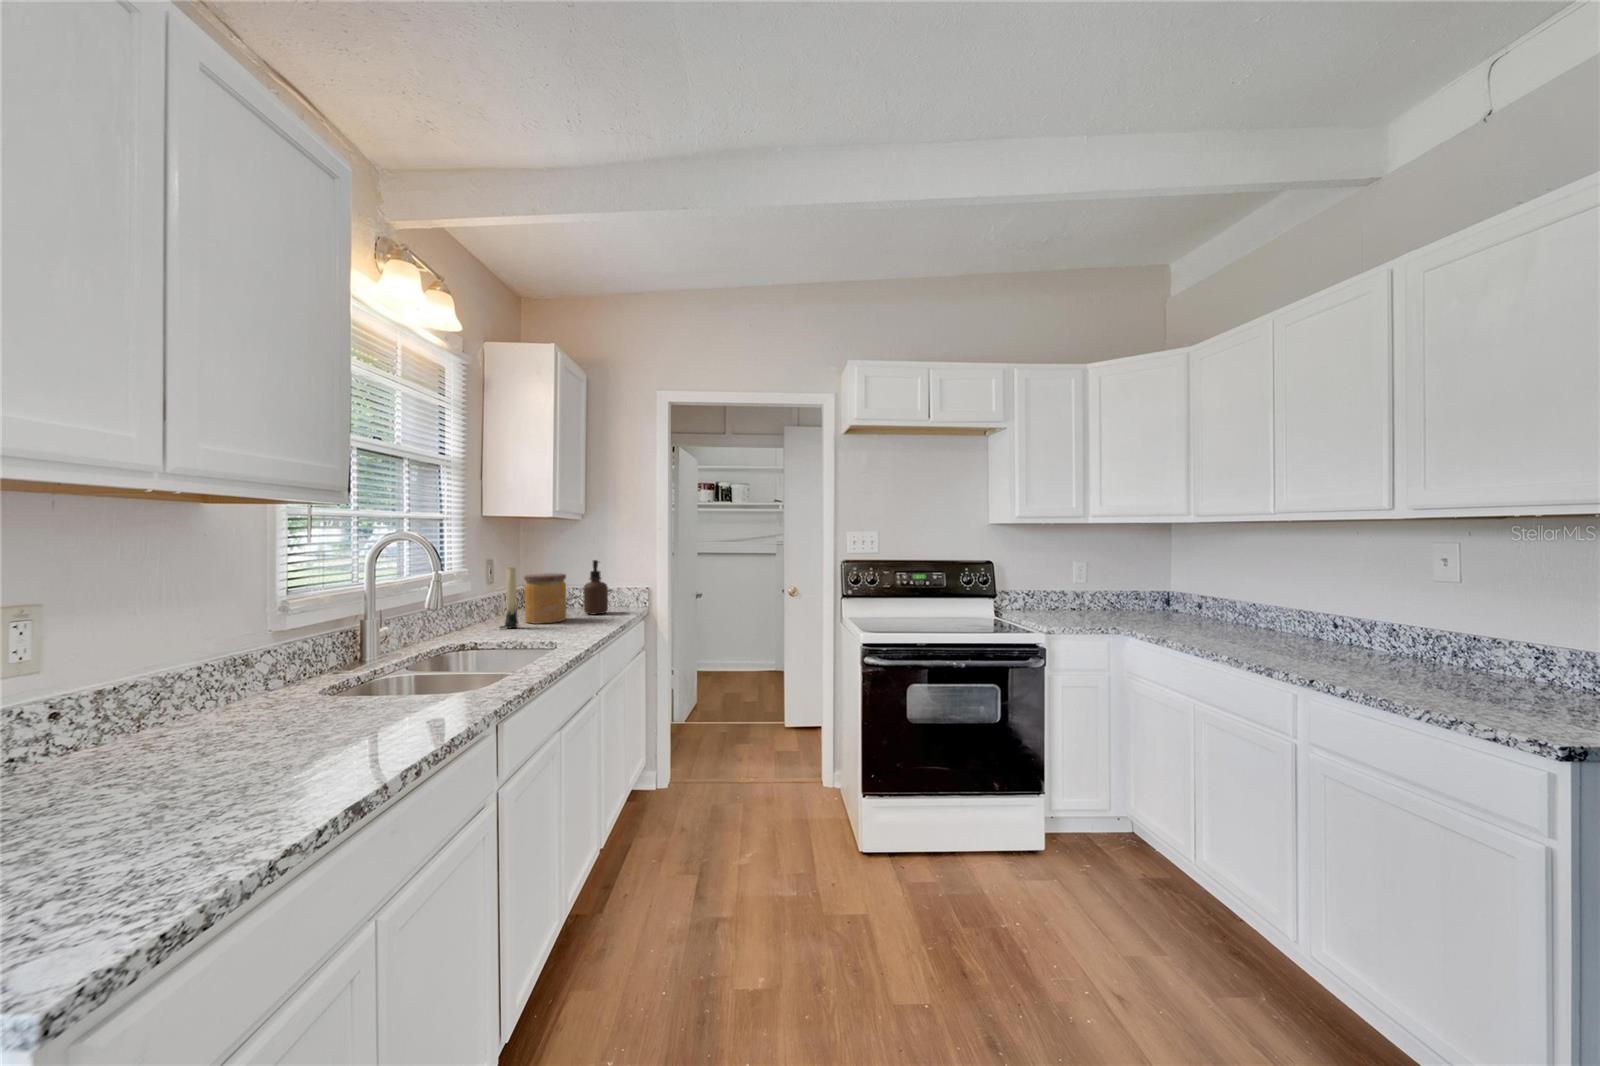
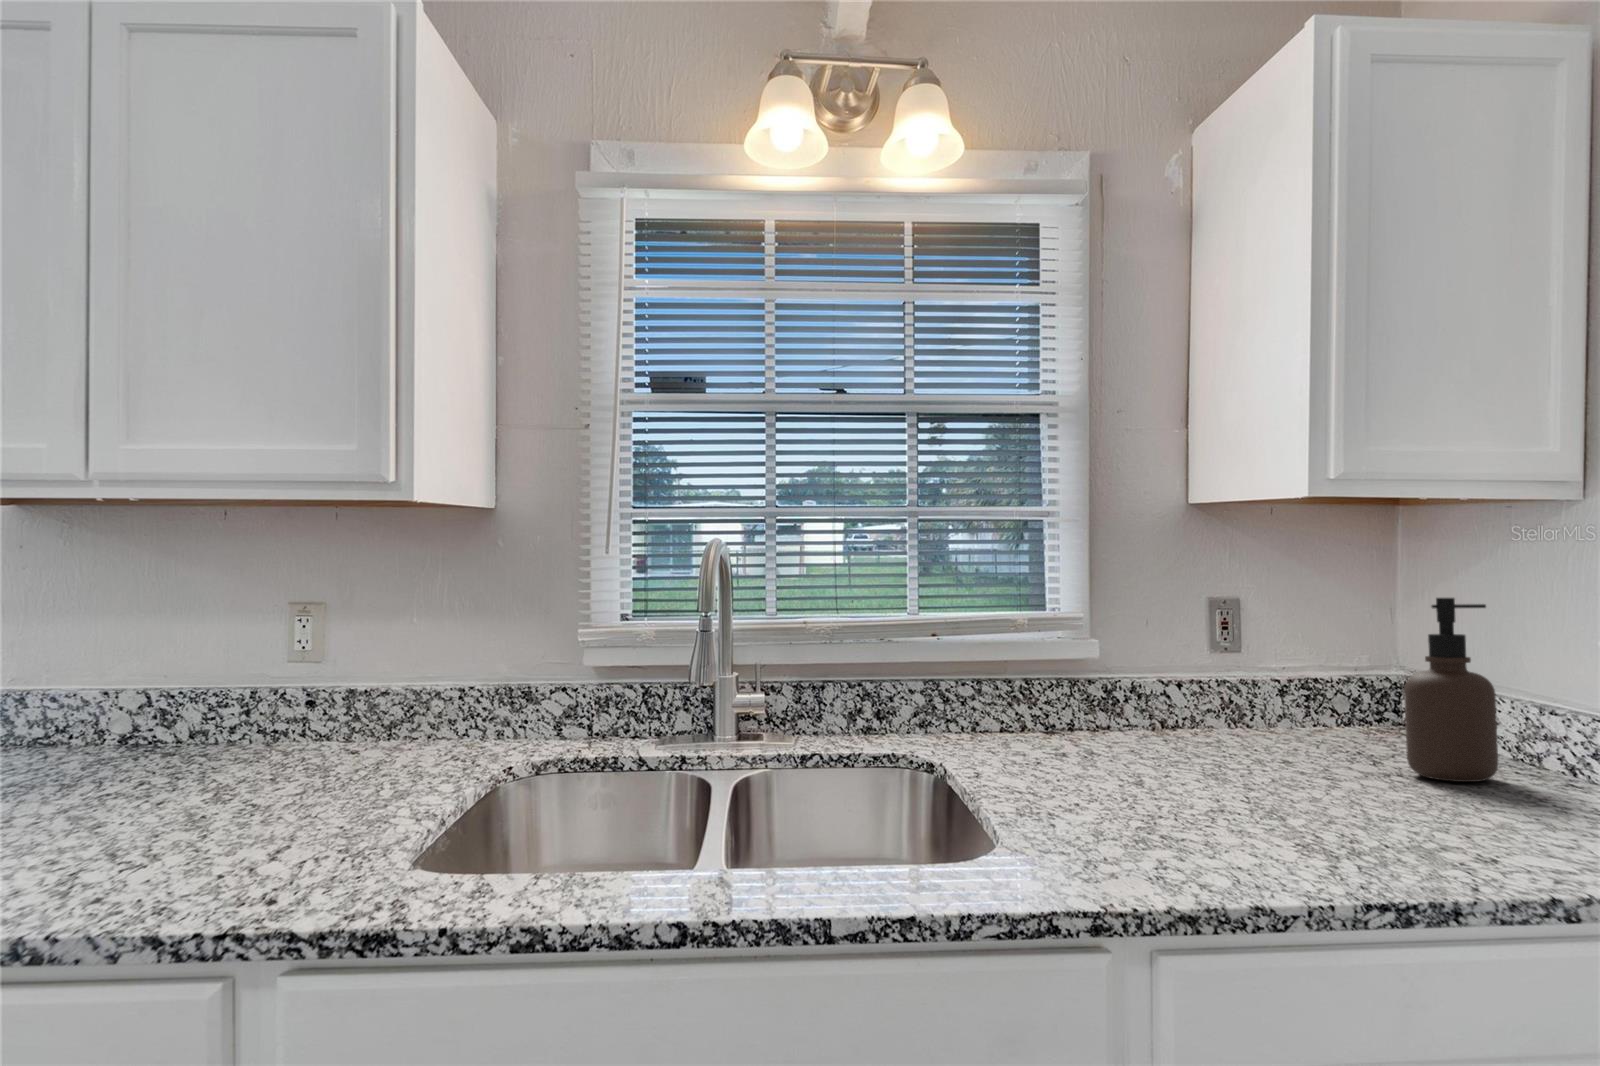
candle: present [500,568,518,629] -> none [1095,598,1136,756]
jar: present [524,573,566,624] -> none [1190,627,1311,769]

